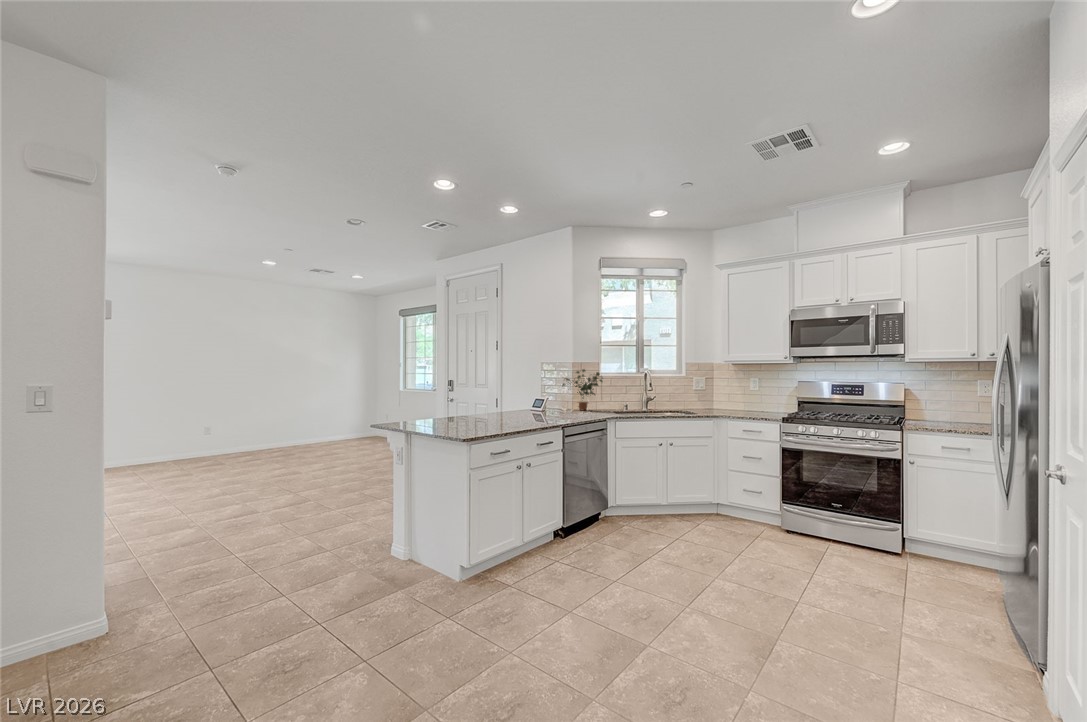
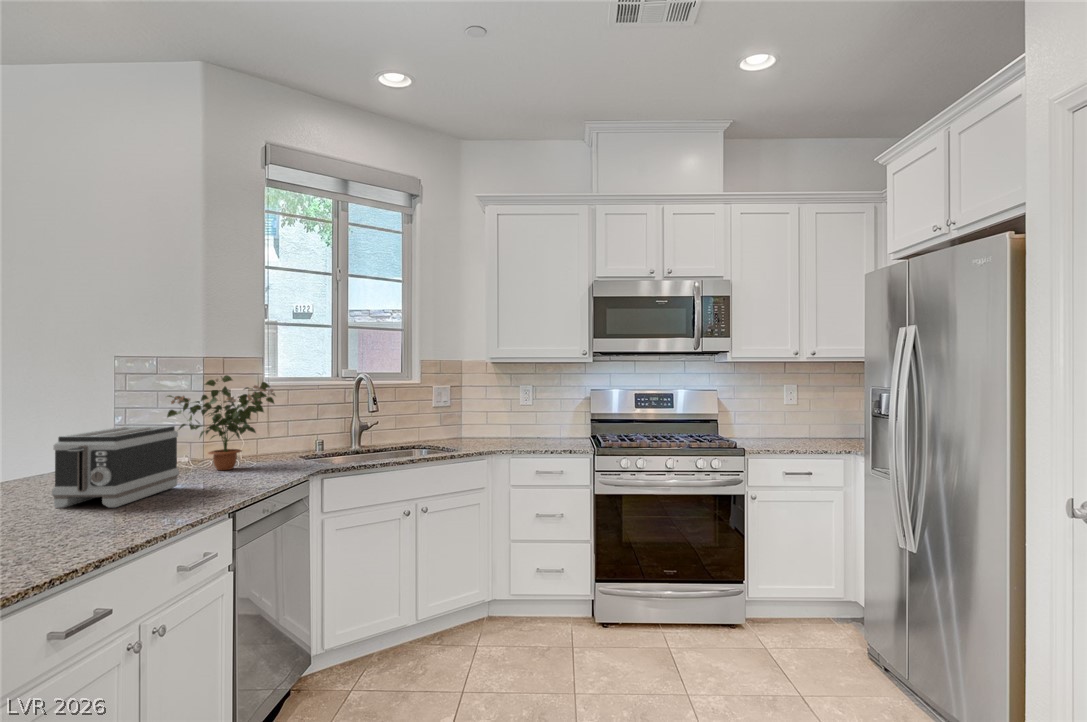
toaster: none [526,388,564,415] -> present [52,426,179,508]

